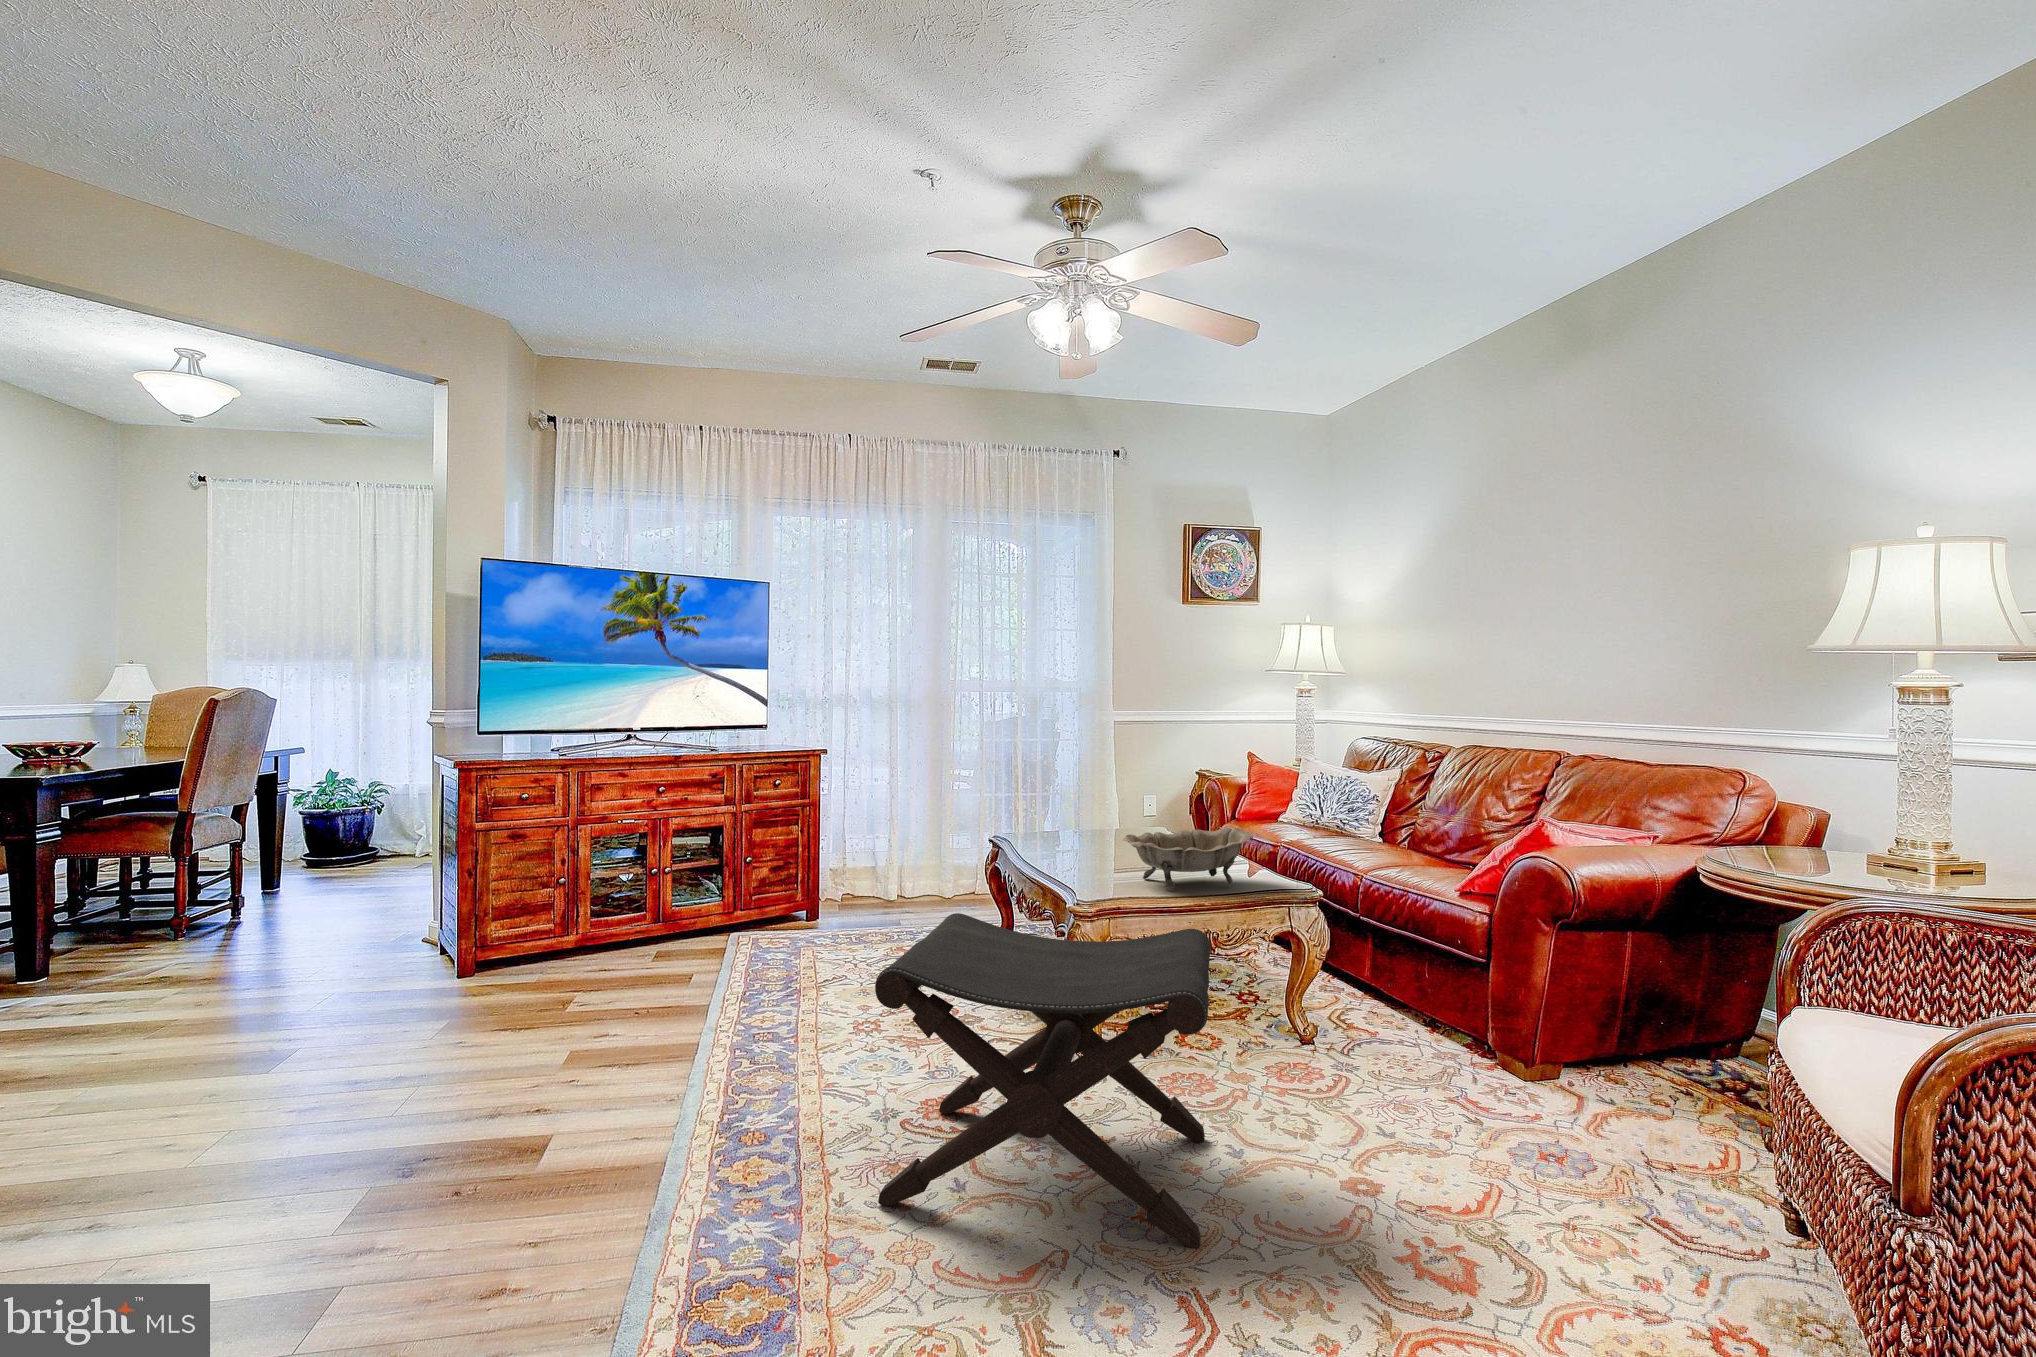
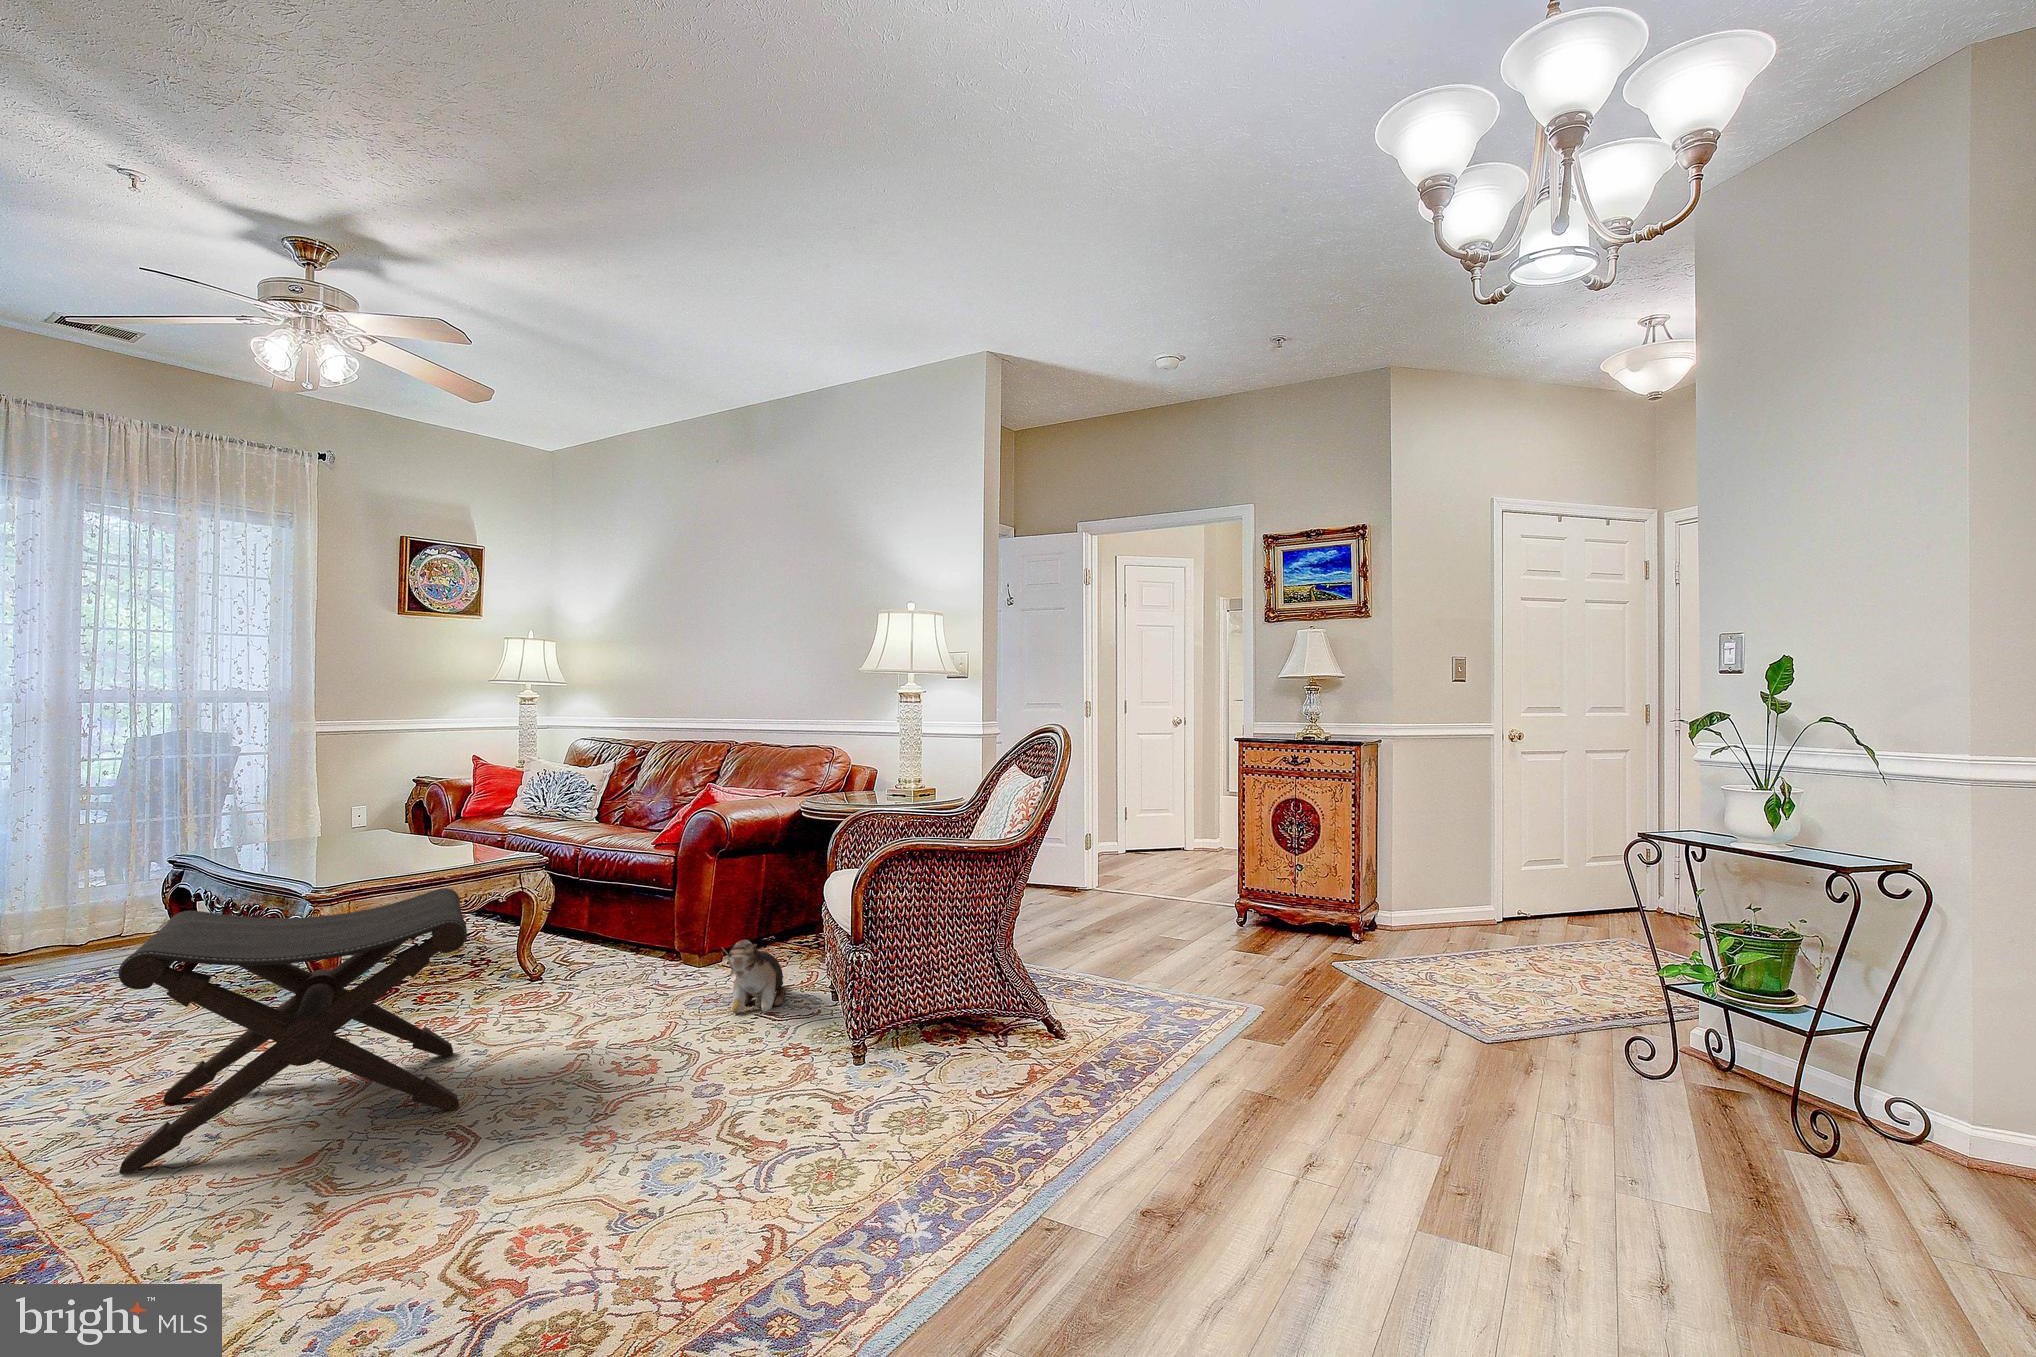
decorative bowl: present [1123,828,1253,890] -> none [359,815,490,872]
plush toy: none [1576,1088,1693,1218] -> present [722,940,786,1013]

